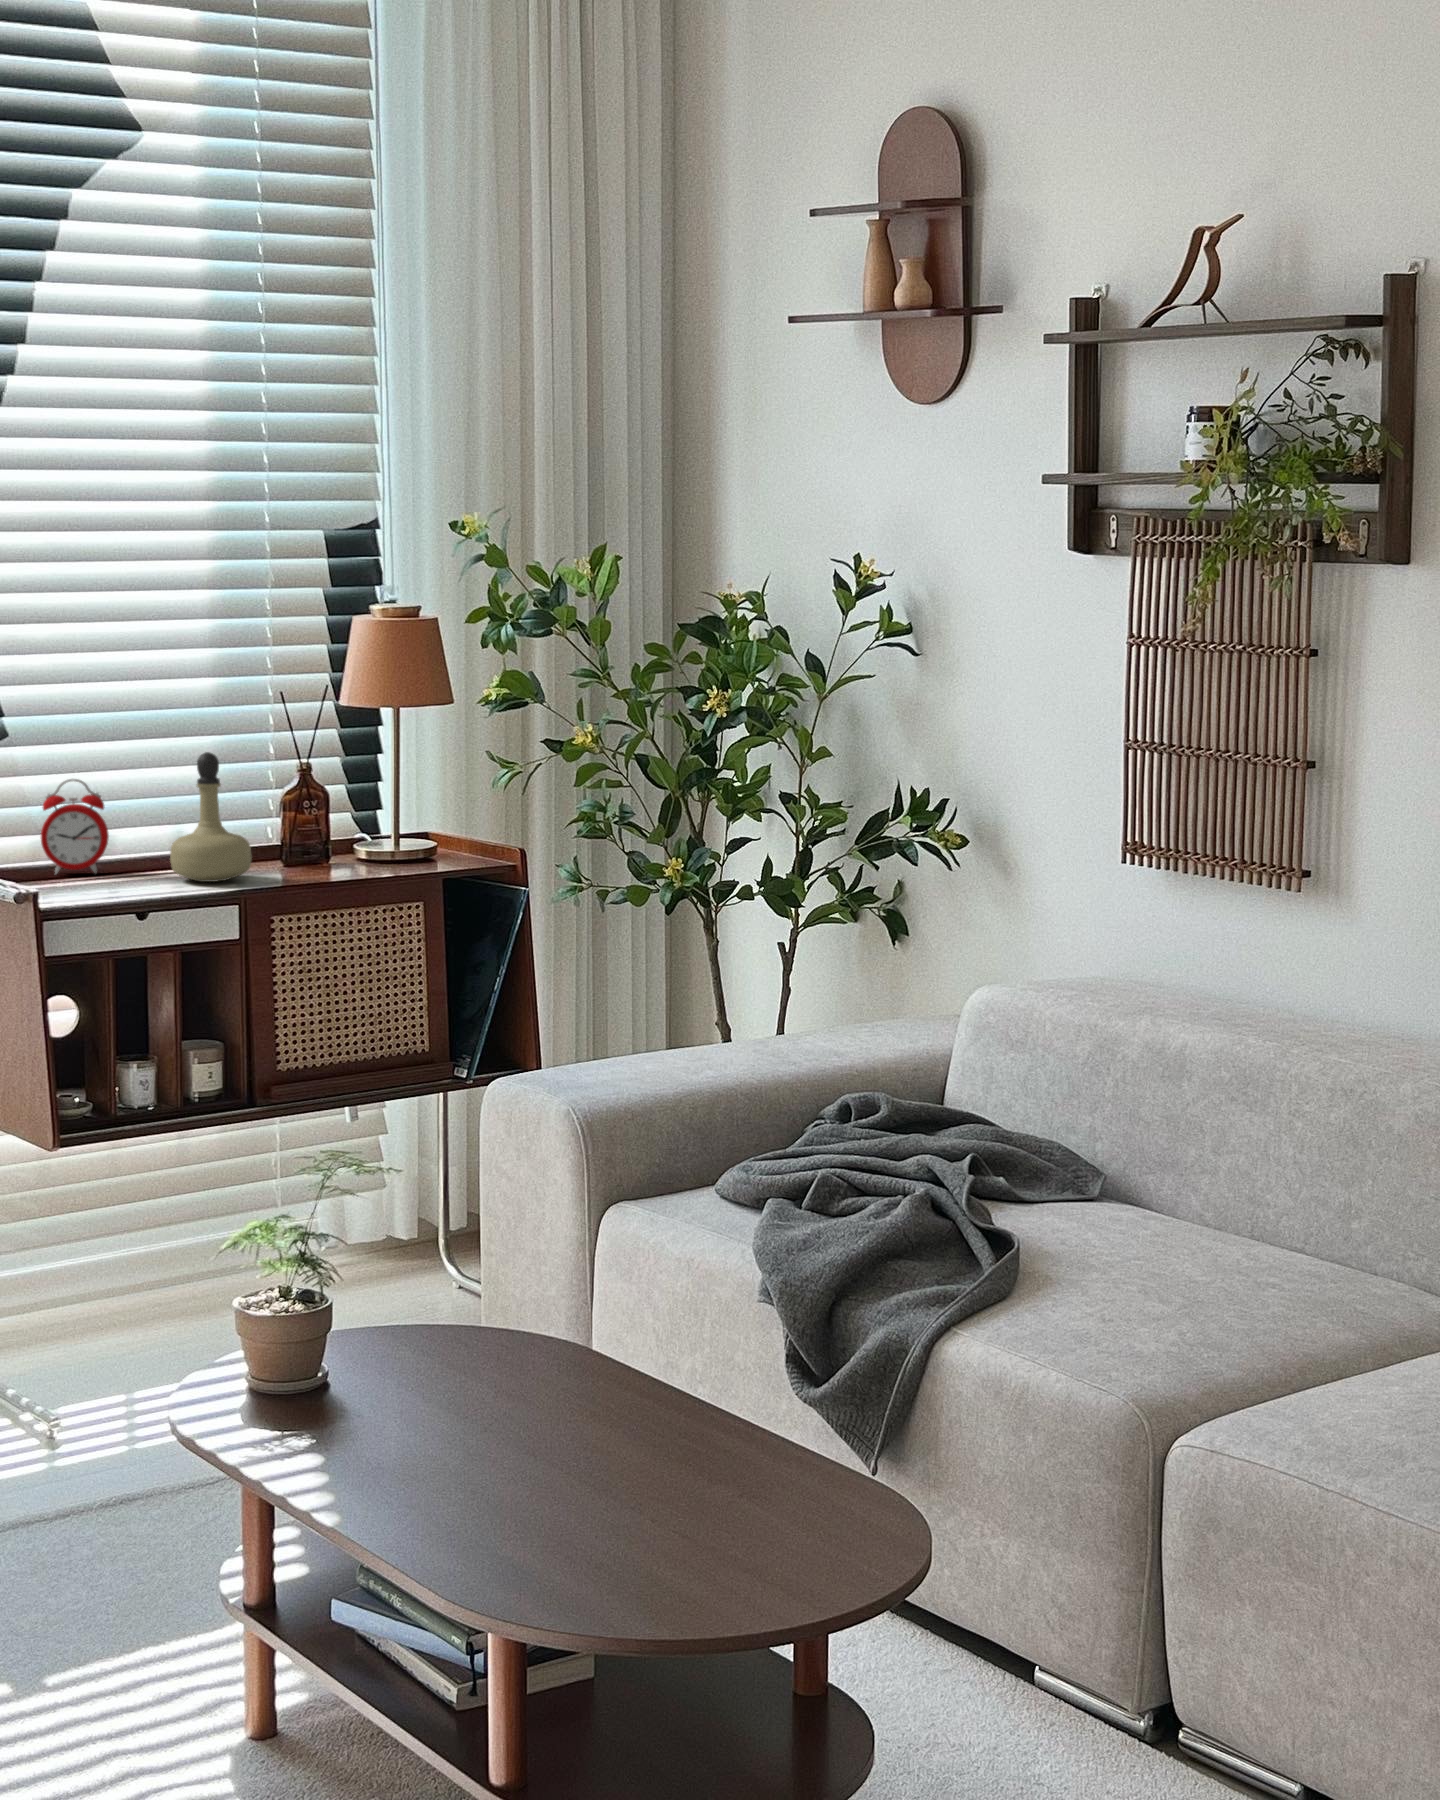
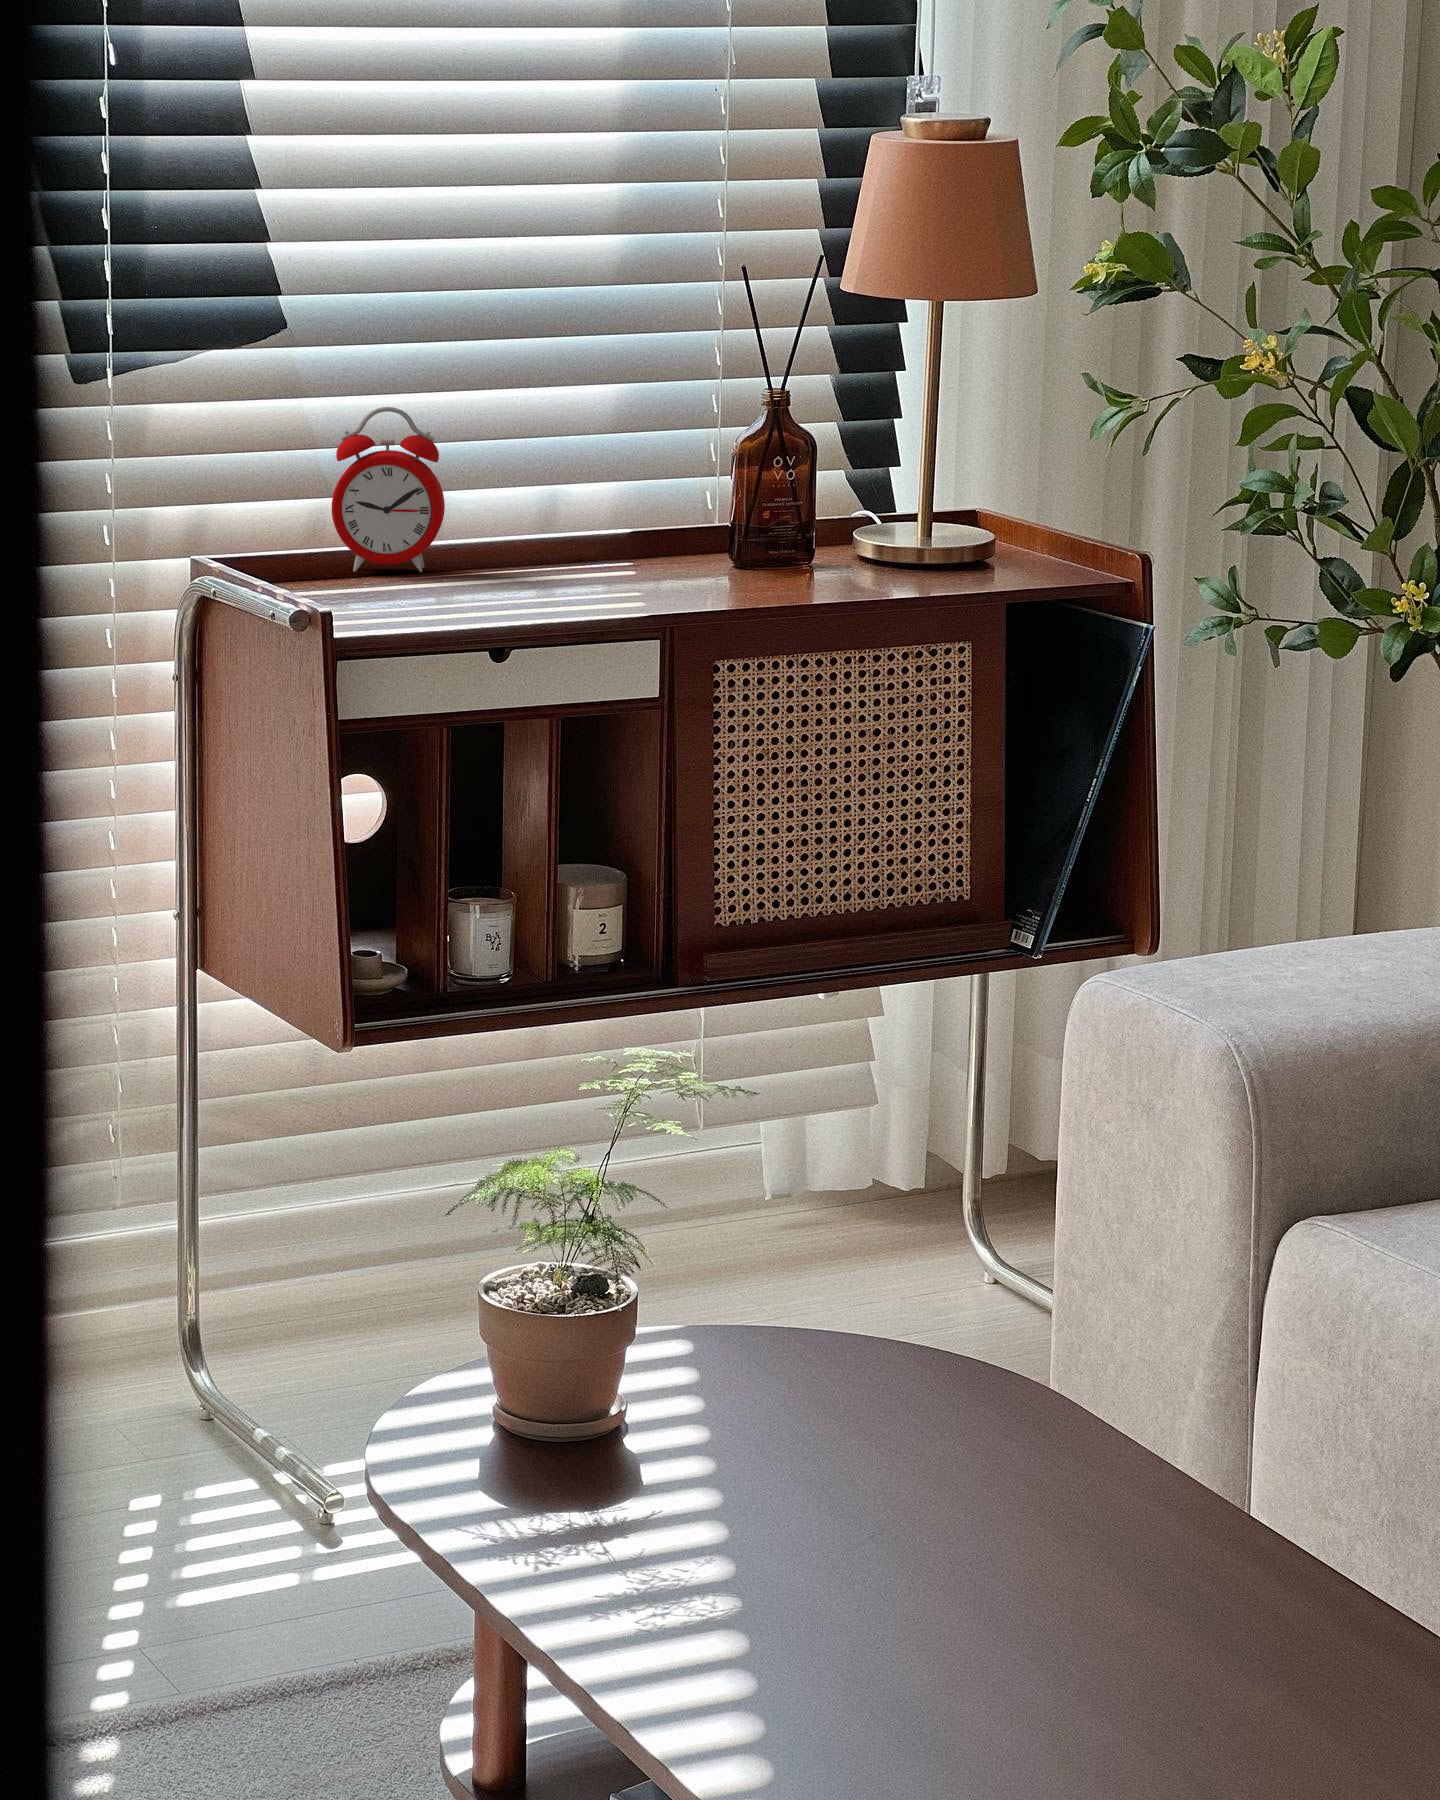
perfume bottle: present [170,752,252,882] -> none [546,368,683,595]

